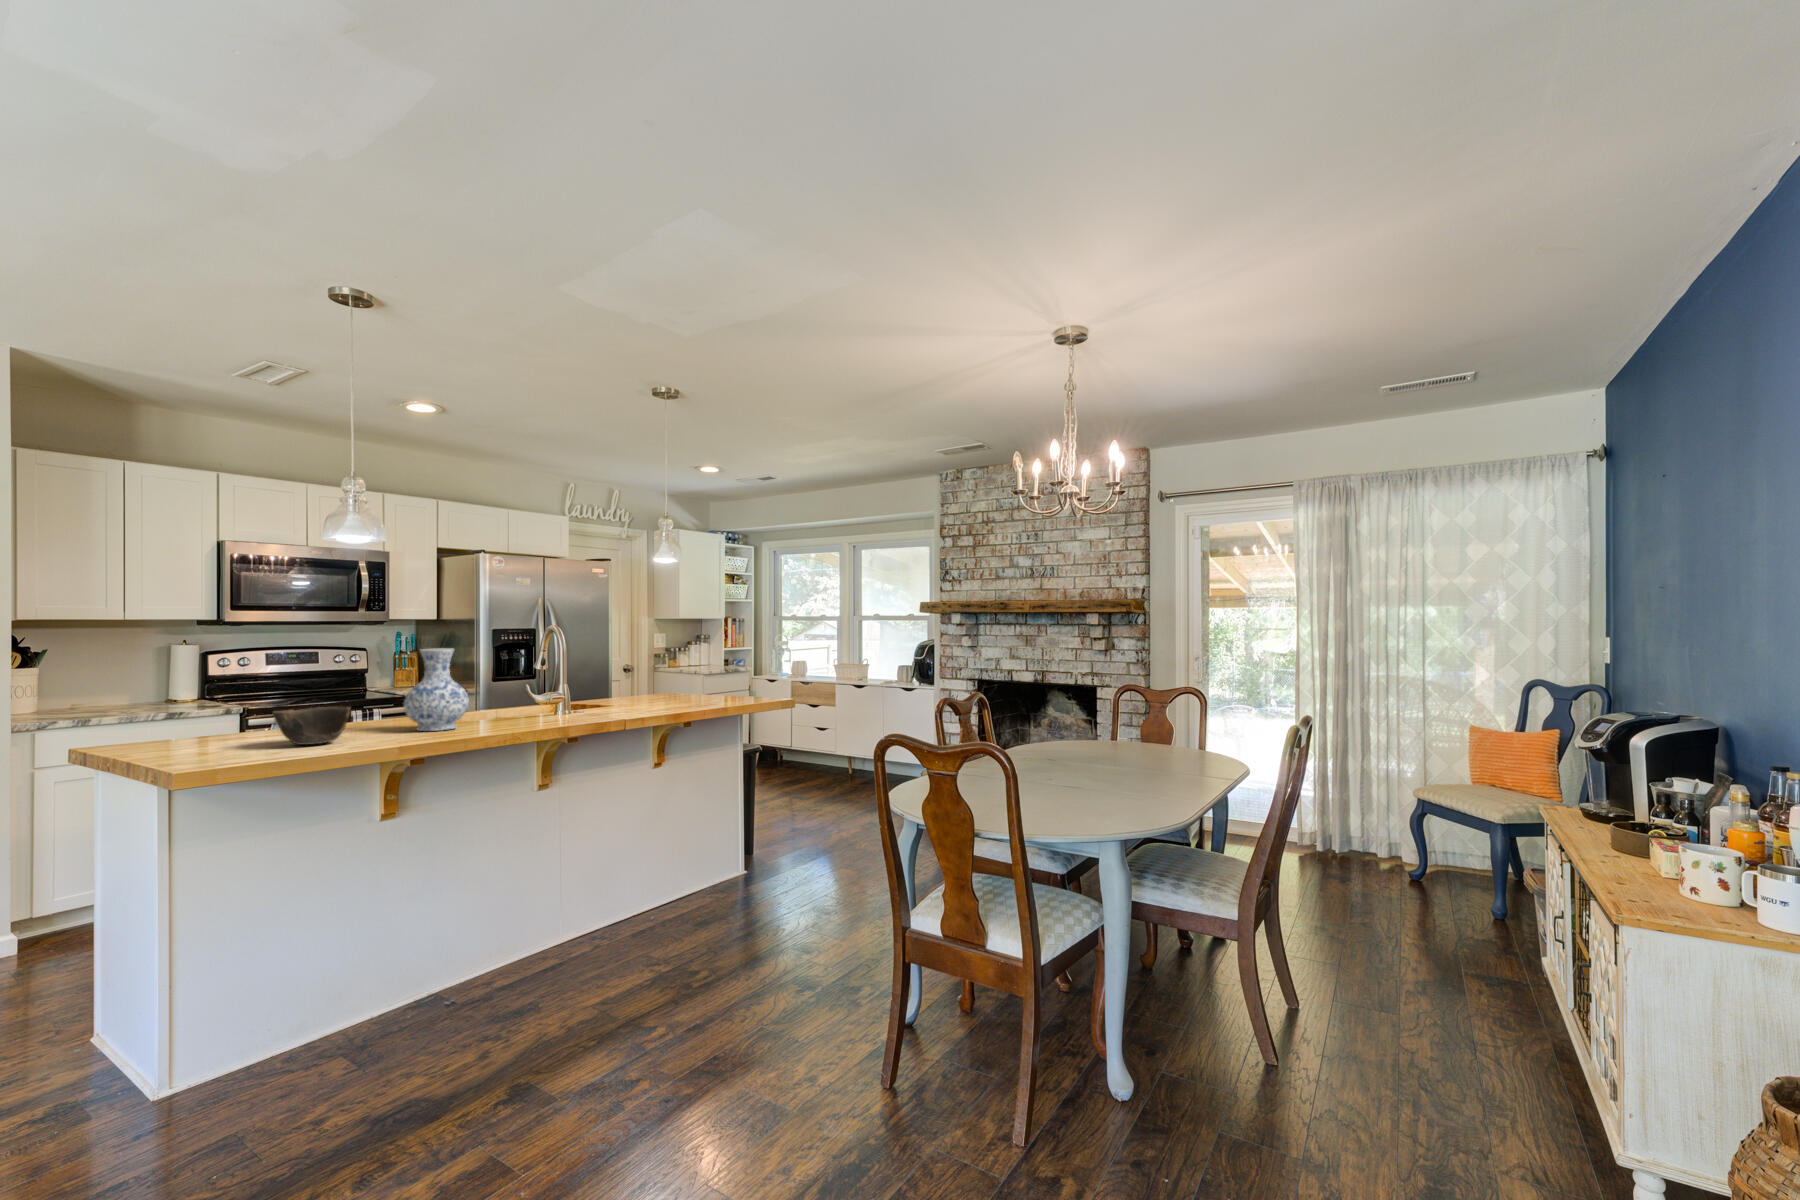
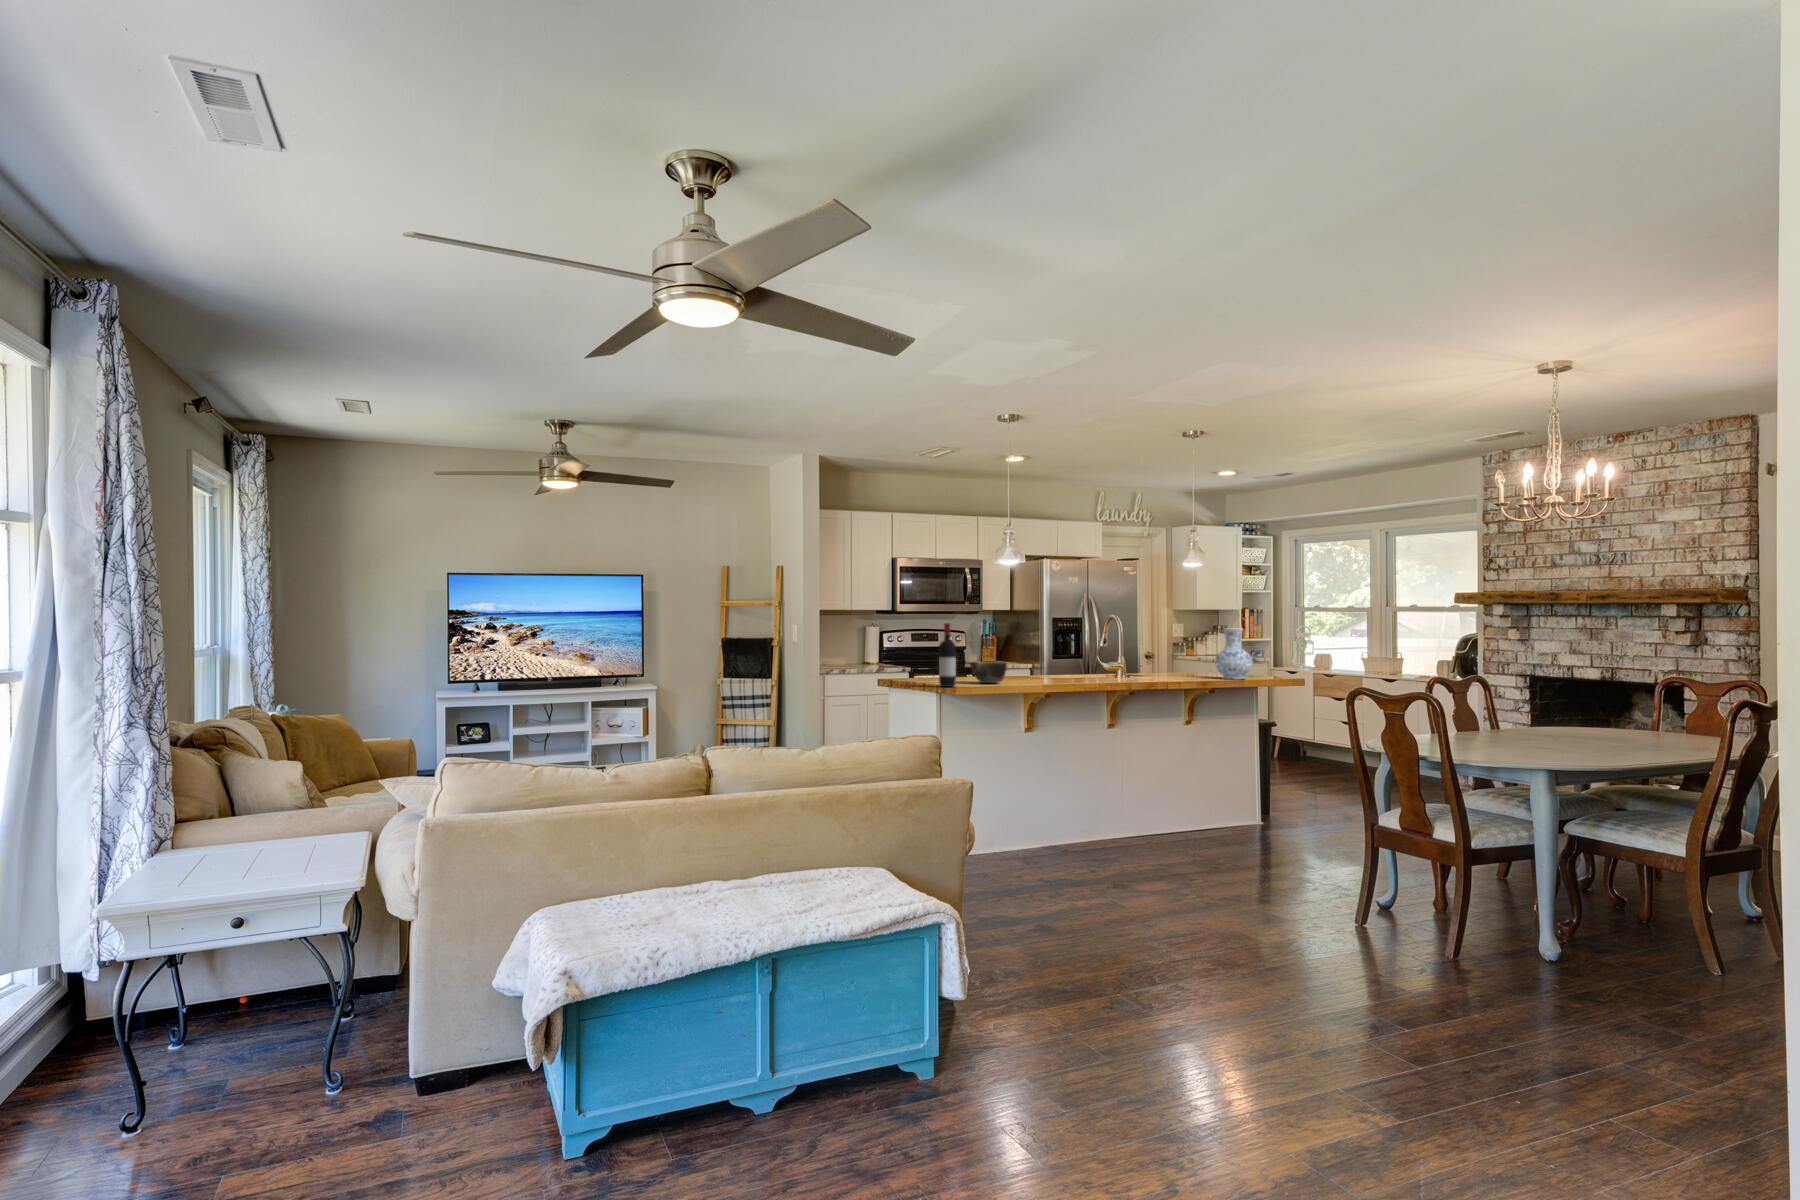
vase: present [404,648,469,731] -> present [1215,628,1253,679]
wine bottle: none [182,649,222,764] -> present [939,623,956,687]

